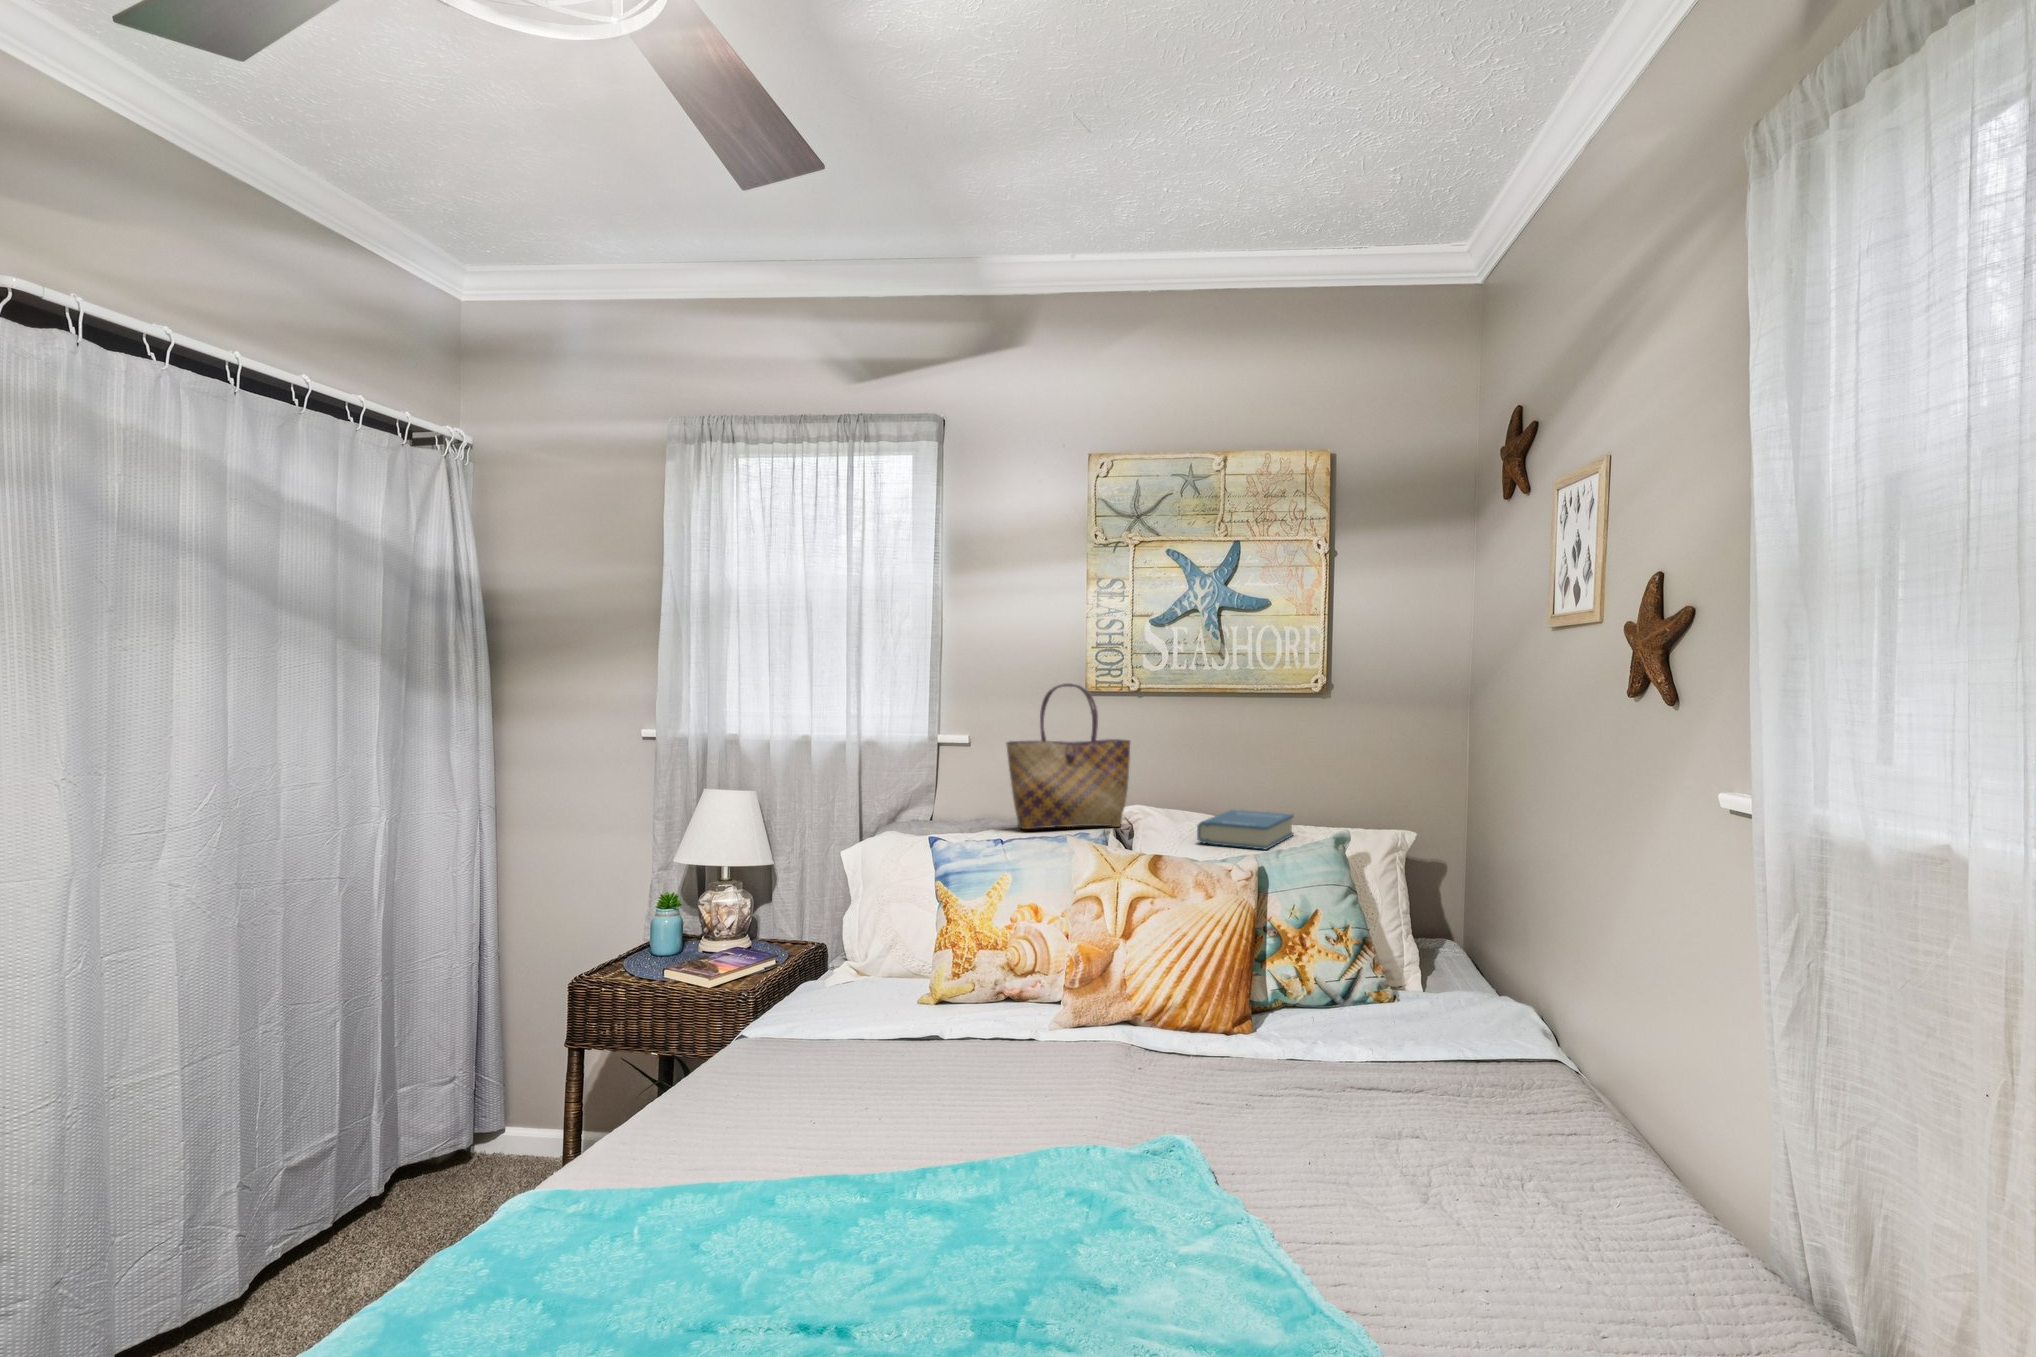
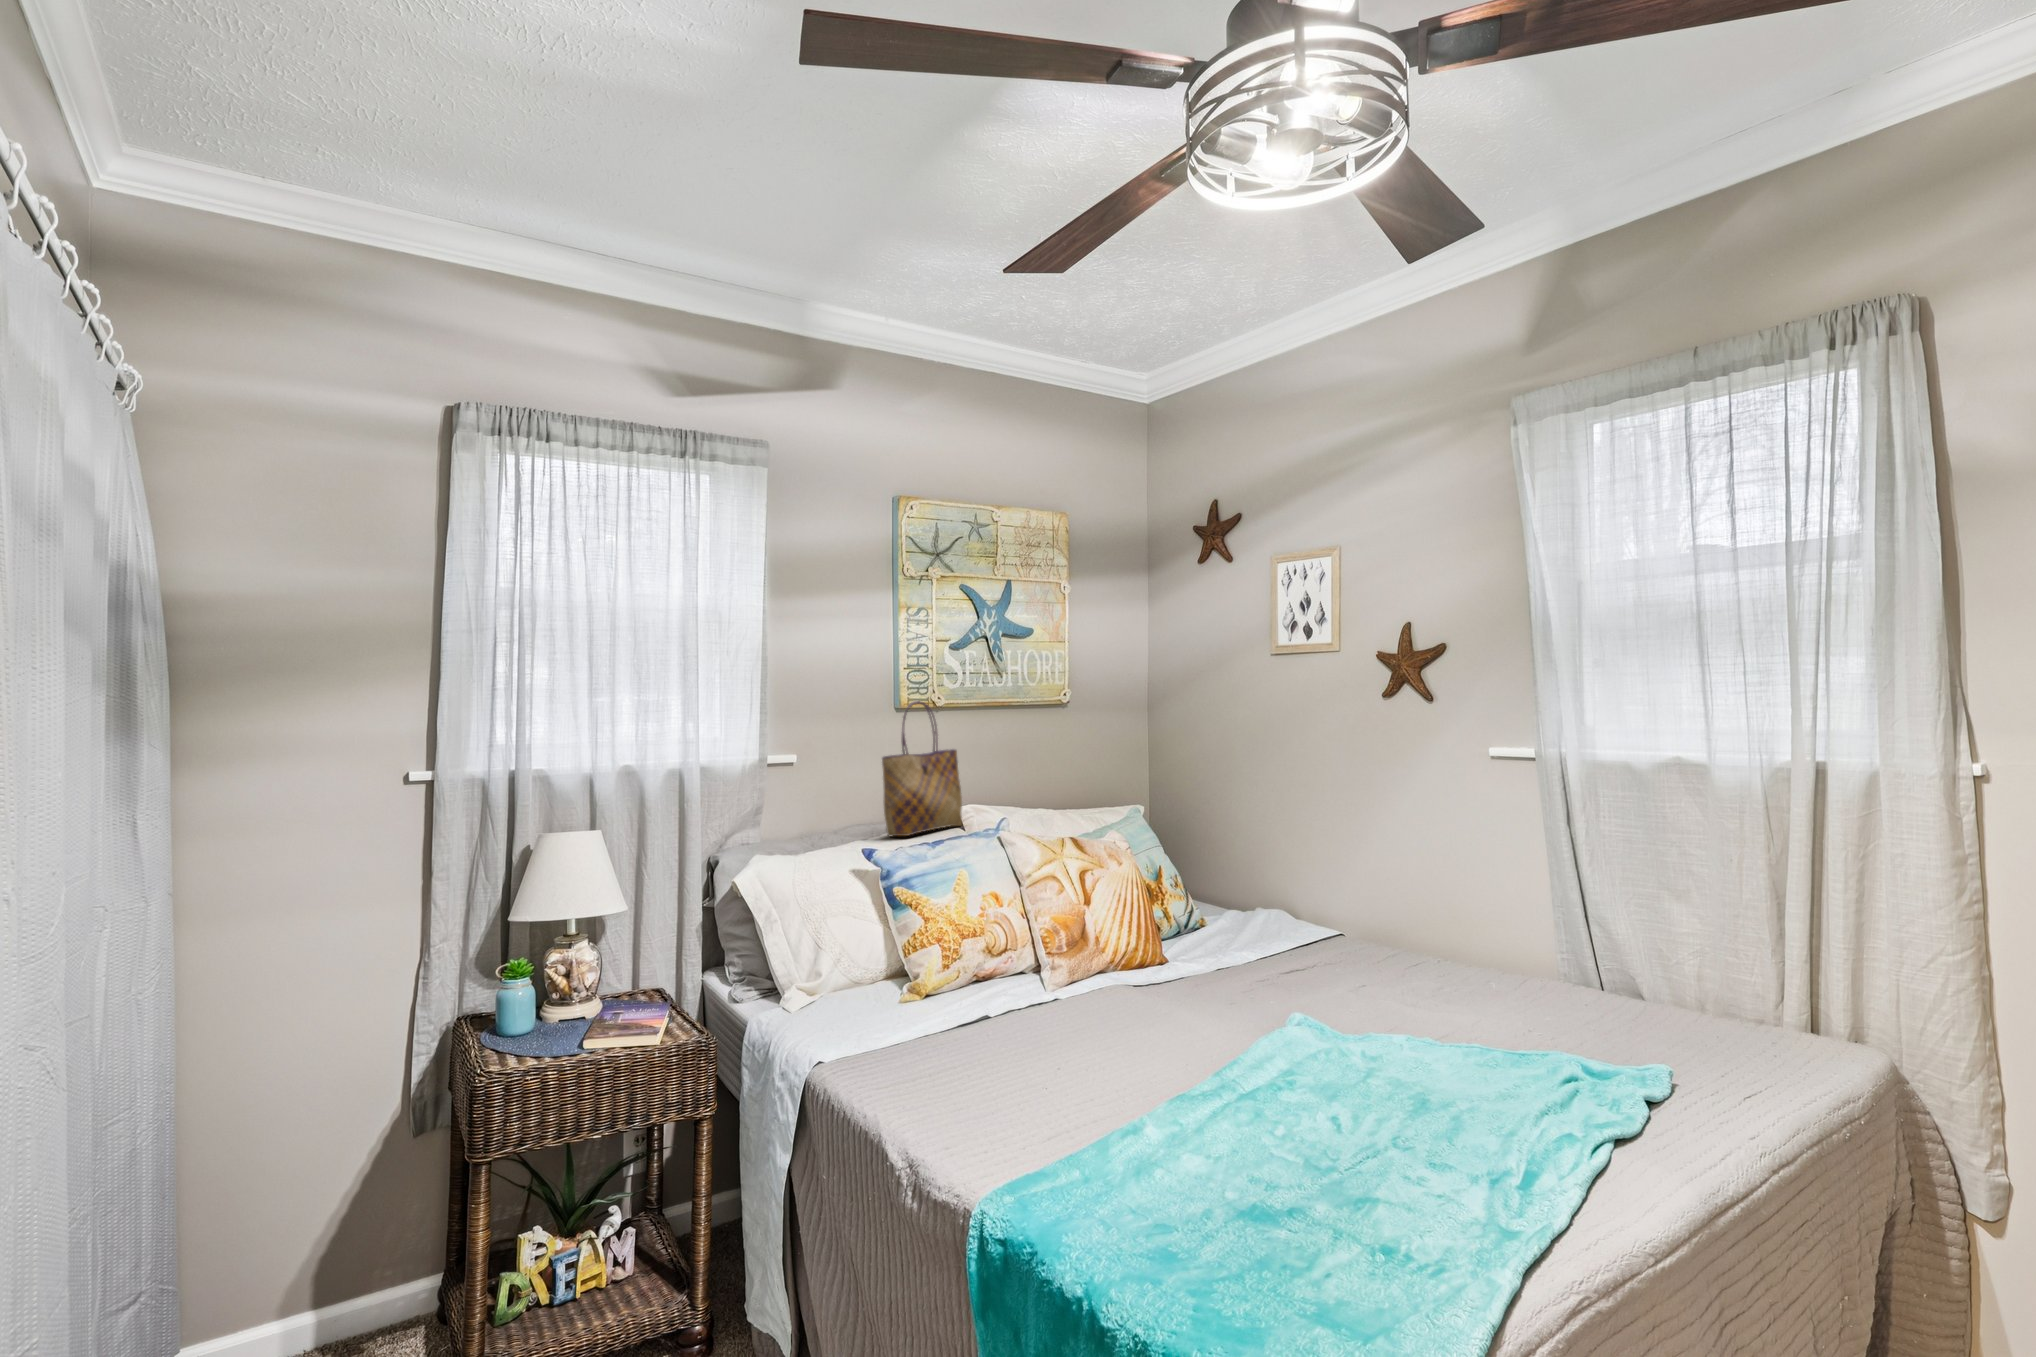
hardback book: present [1197,810,1294,850] -> none [1039,798,1113,827]

